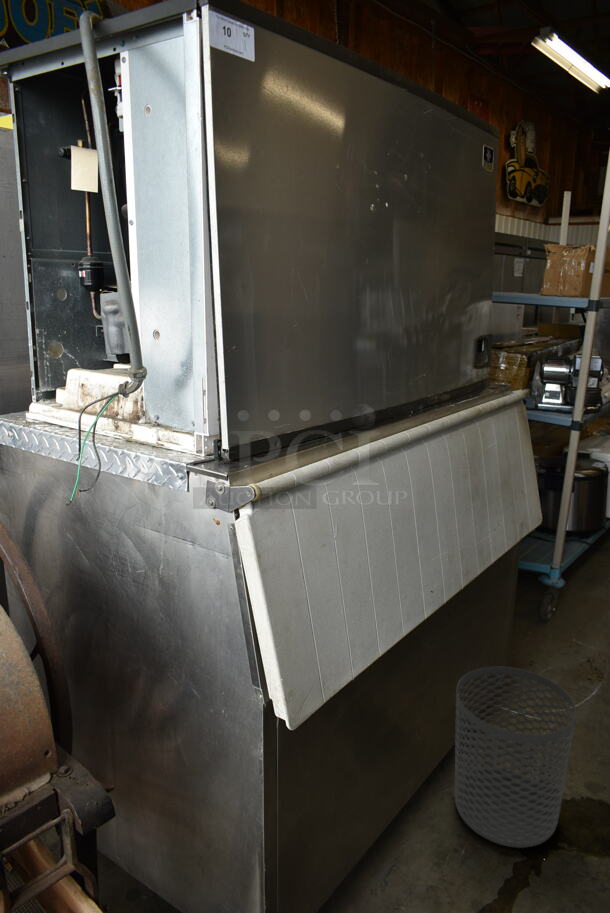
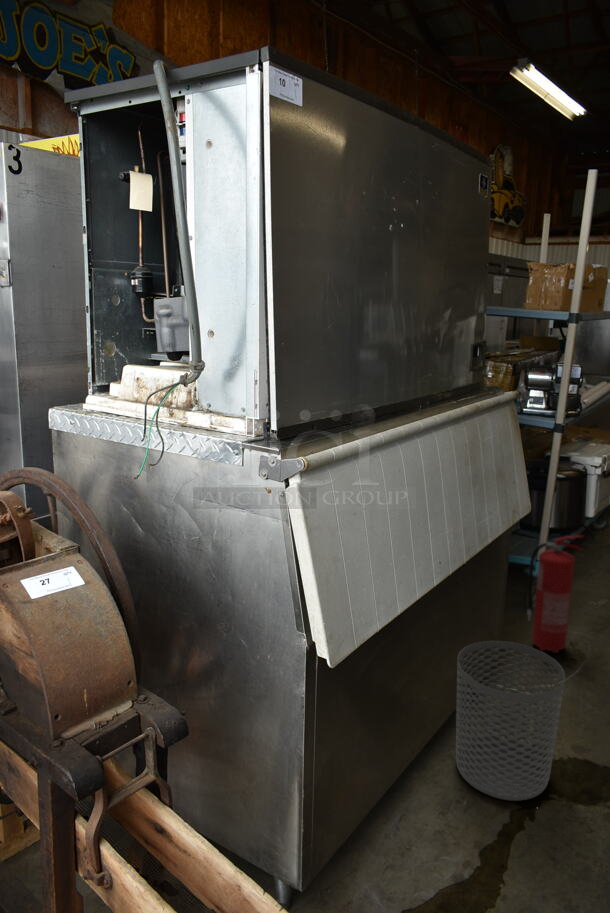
fire extinguisher: none [540,544,602,671] -> present [527,535,583,653]

